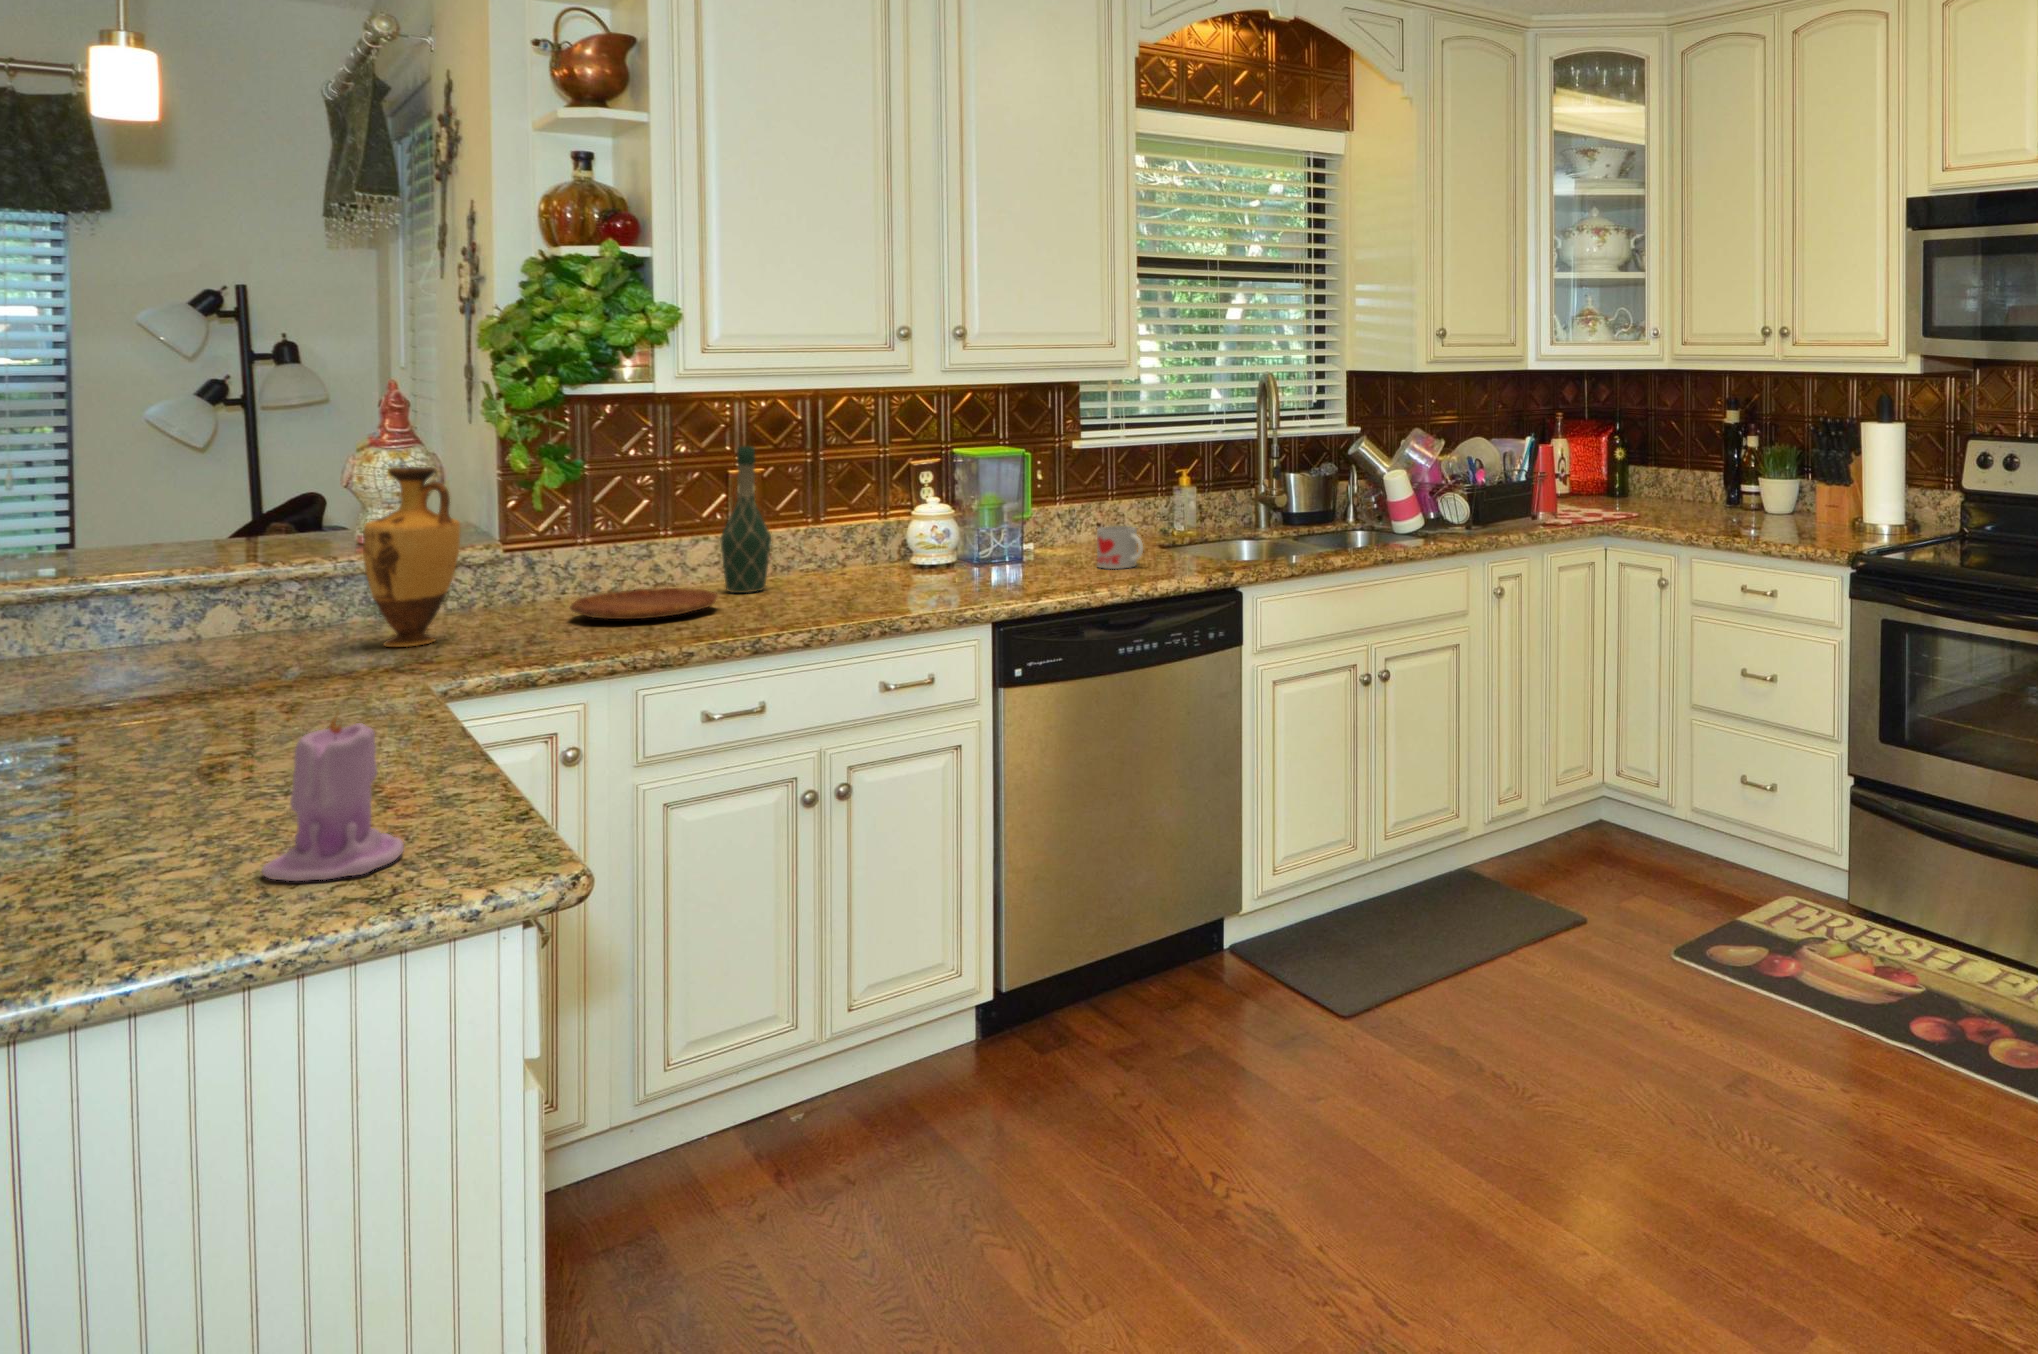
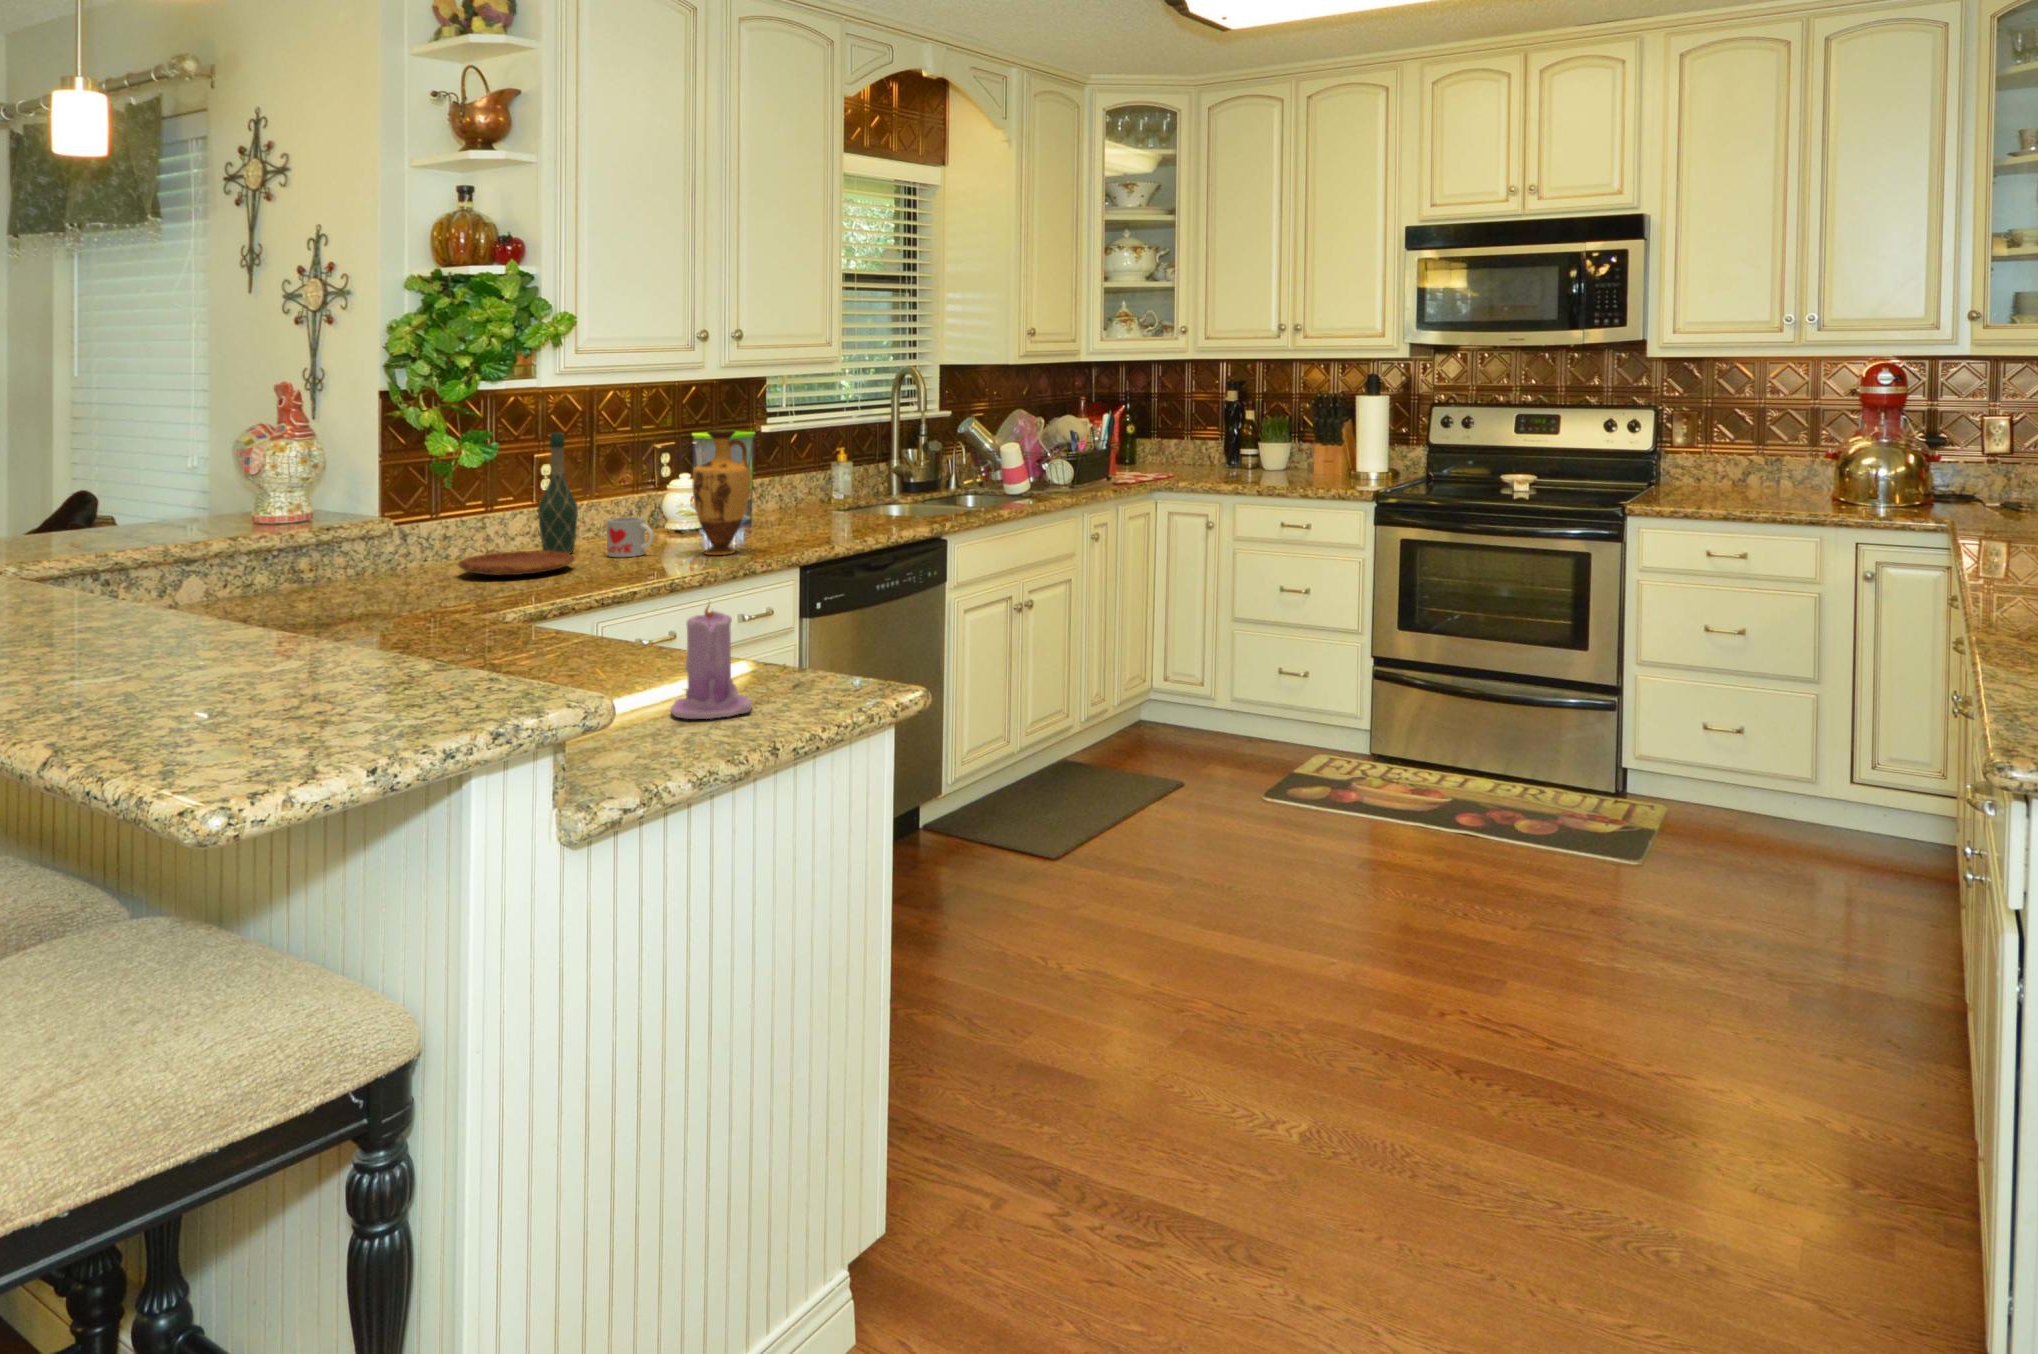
vase: present [363,467,460,647] -> present [692,429,751,555]
mug: present [1097,526,1143,569] -> present [607,517,654,557]

